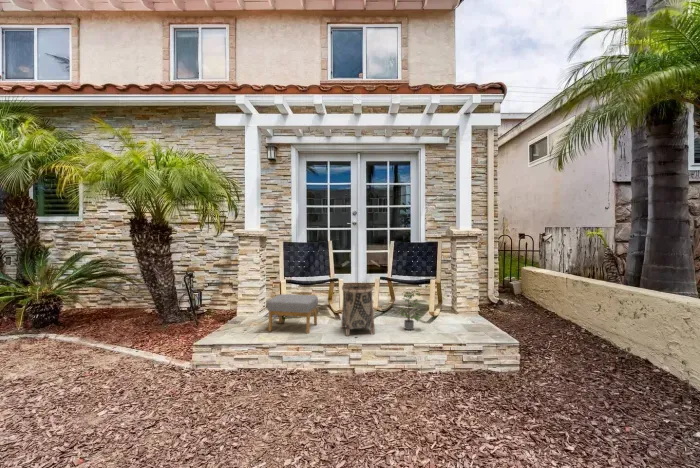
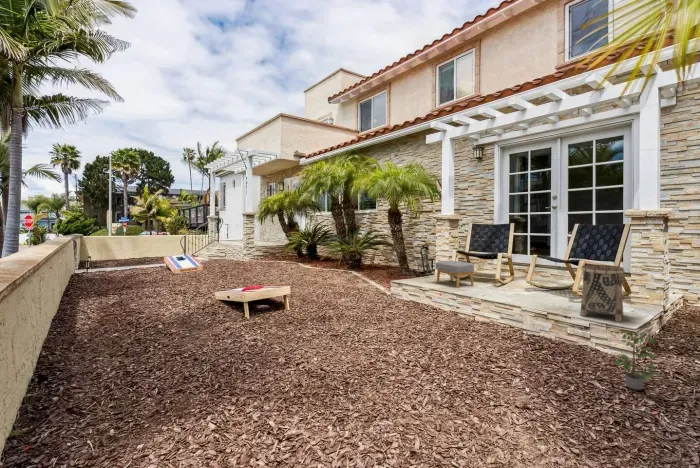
basket: present [341,283,375,336] -> present [580,265,625,322]
potted plant: present [401,291,423,330] -> present [615,331,661,390]

